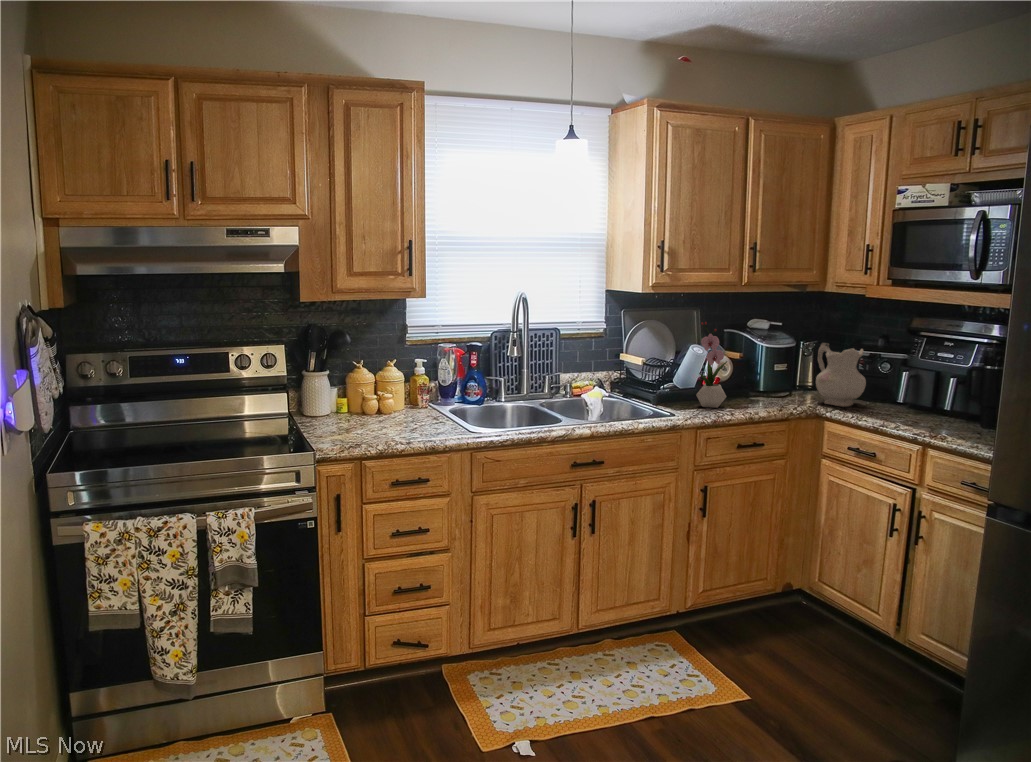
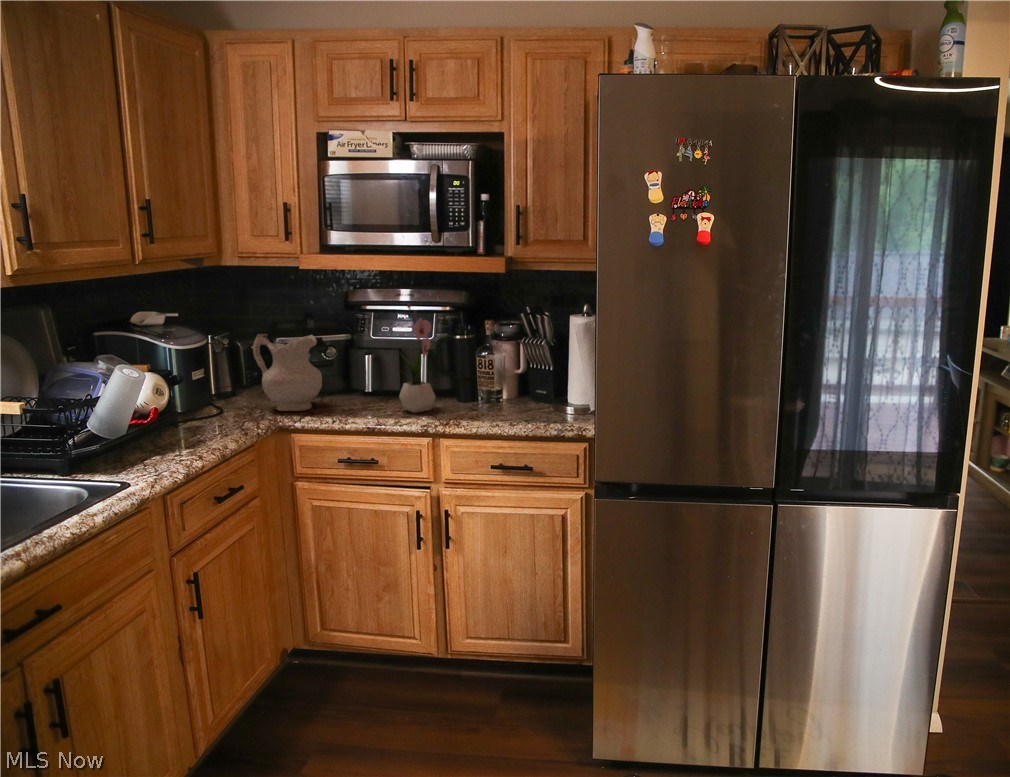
flower arrangement: present [696,322,727,408] -> present [399,304,436,413]

